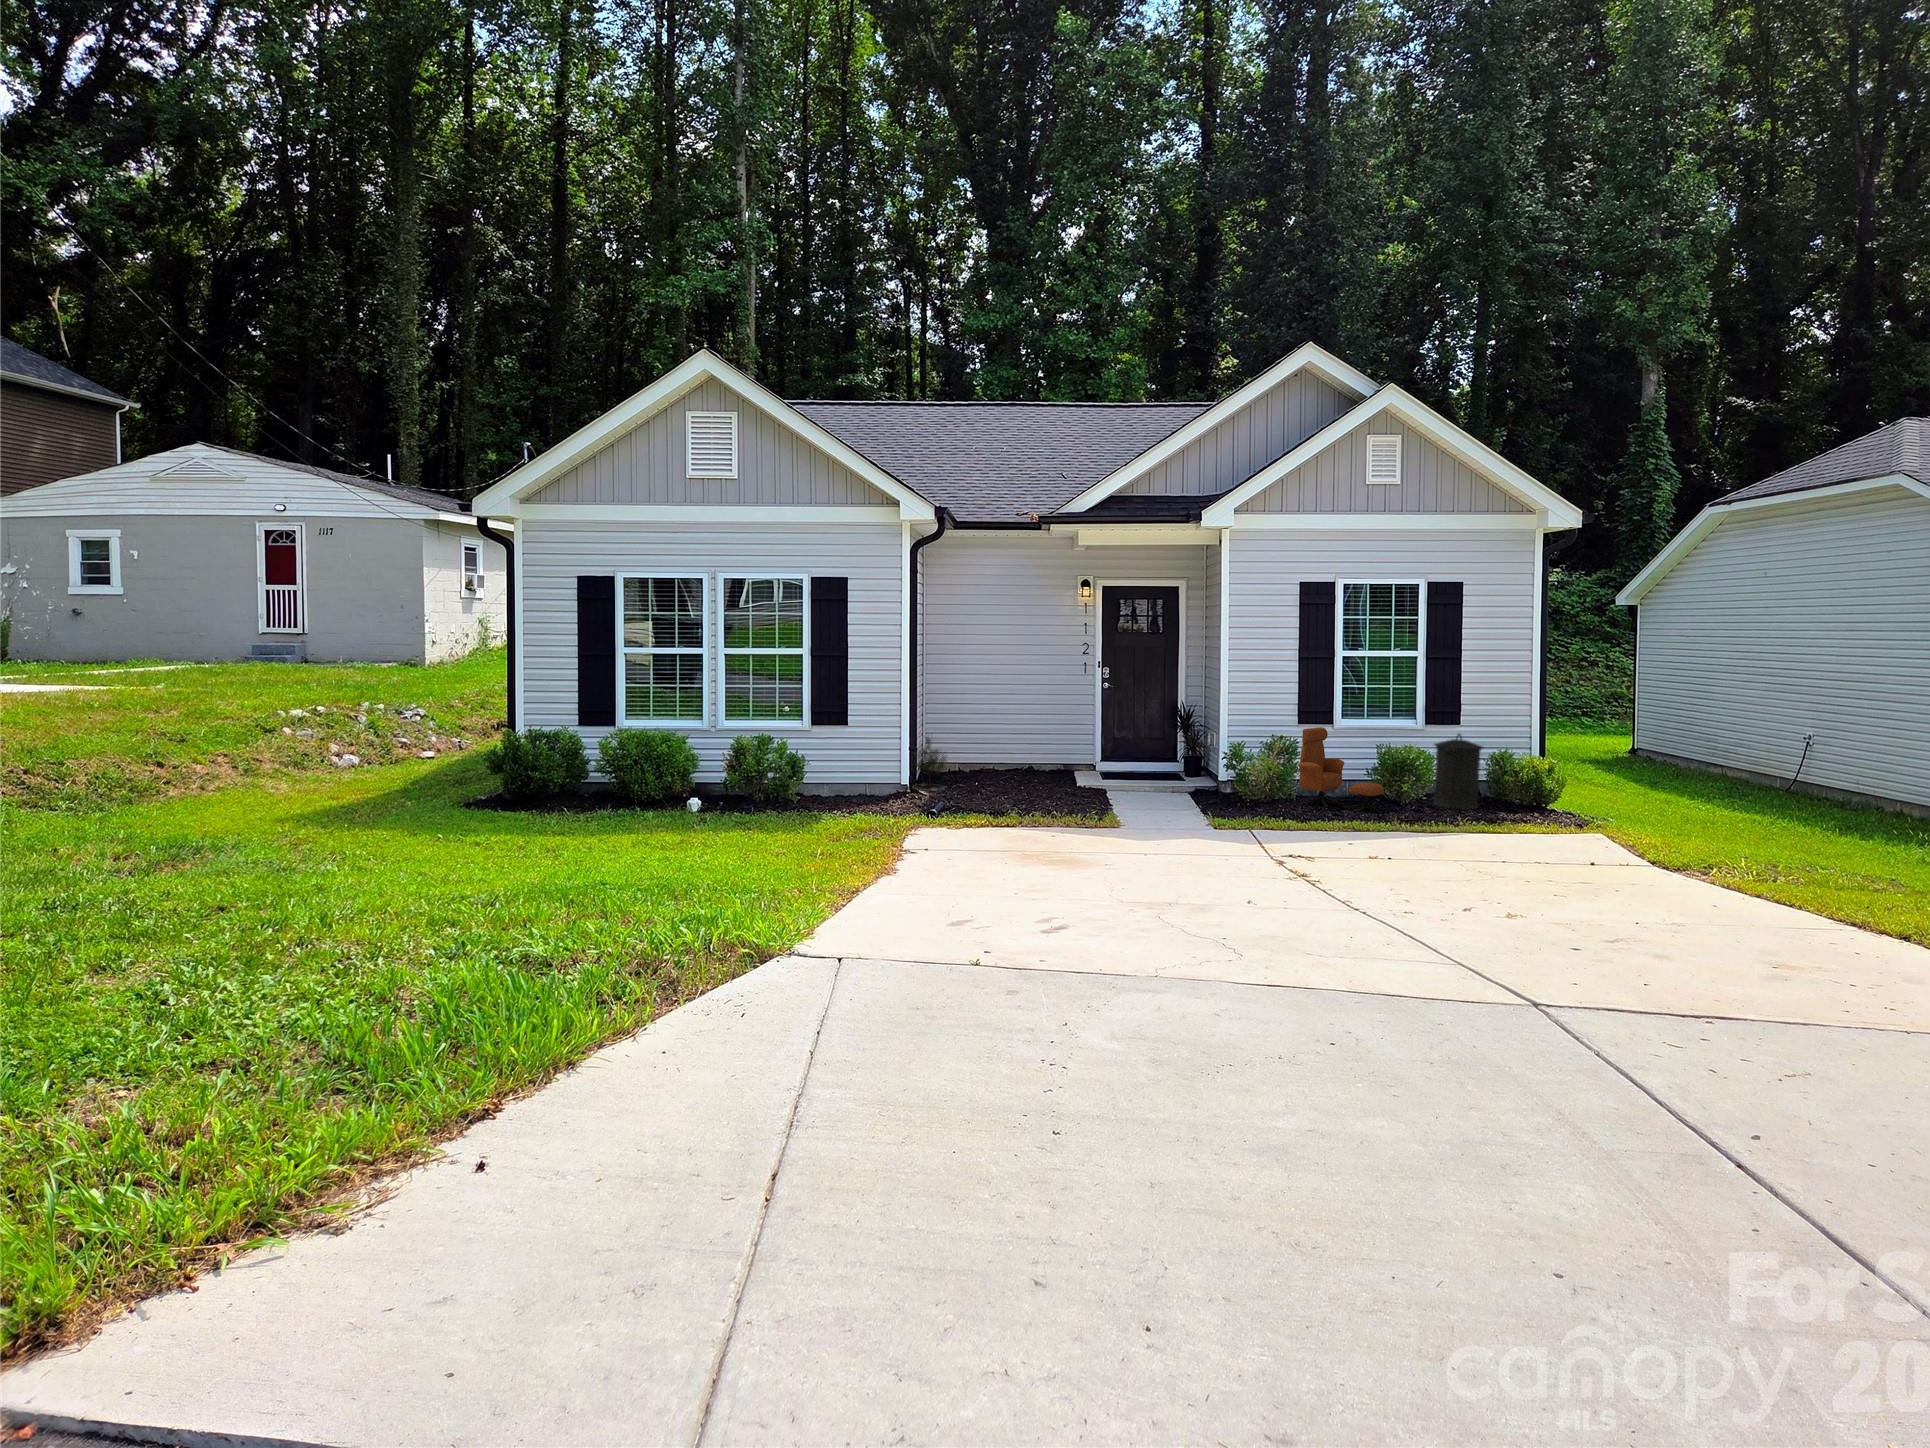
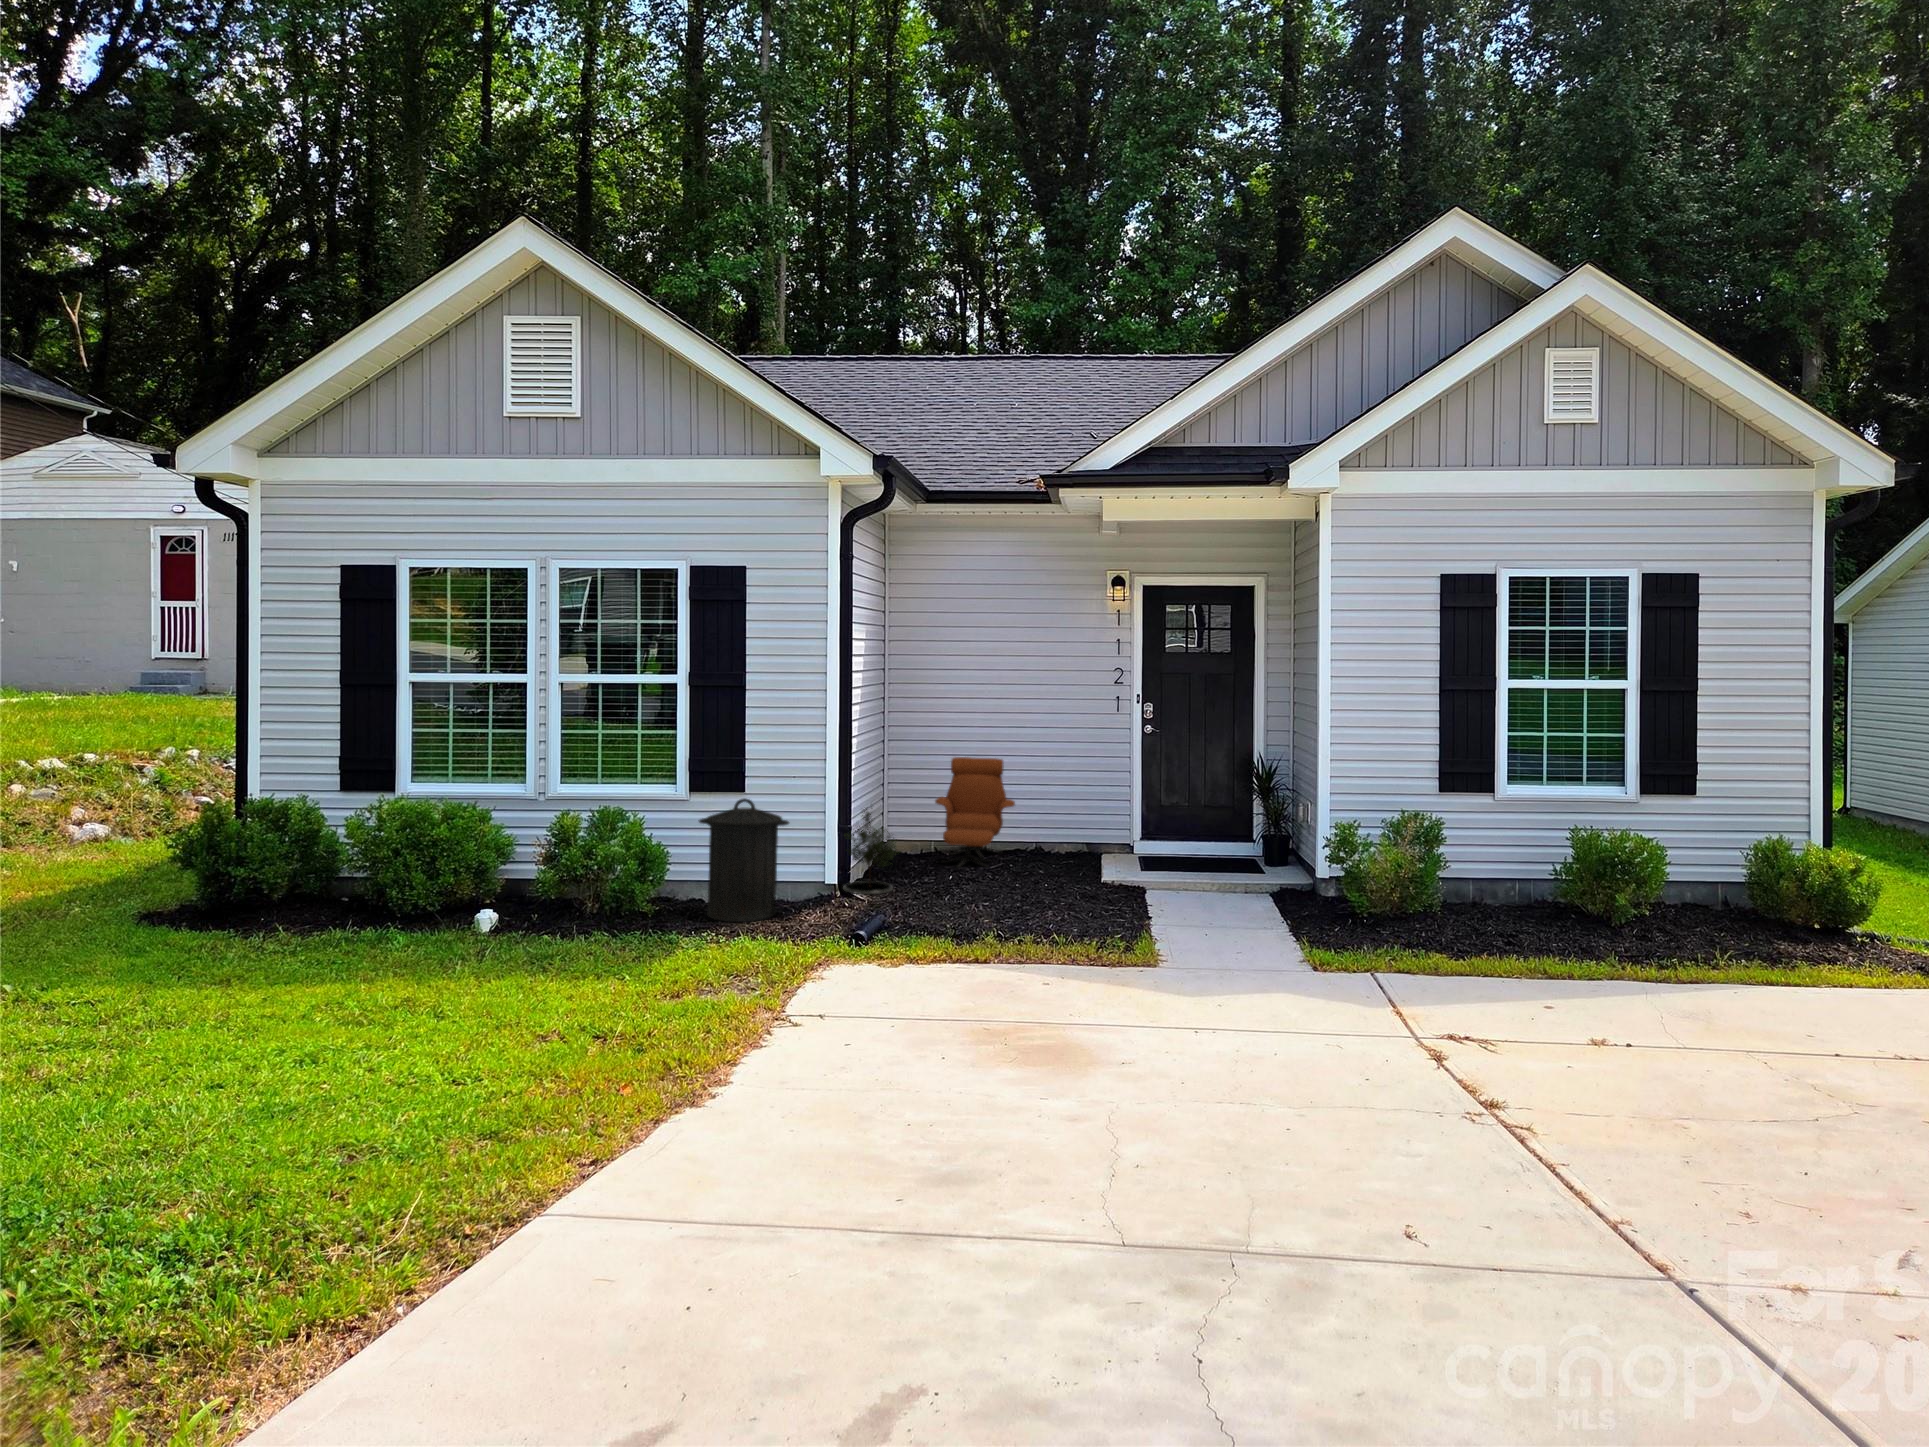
lounge chair: present [1298,727,1385,813] -> present [935,757,1015,868]
trash can: present [1433,734,1483,810] -> present [699,798,789,922]

